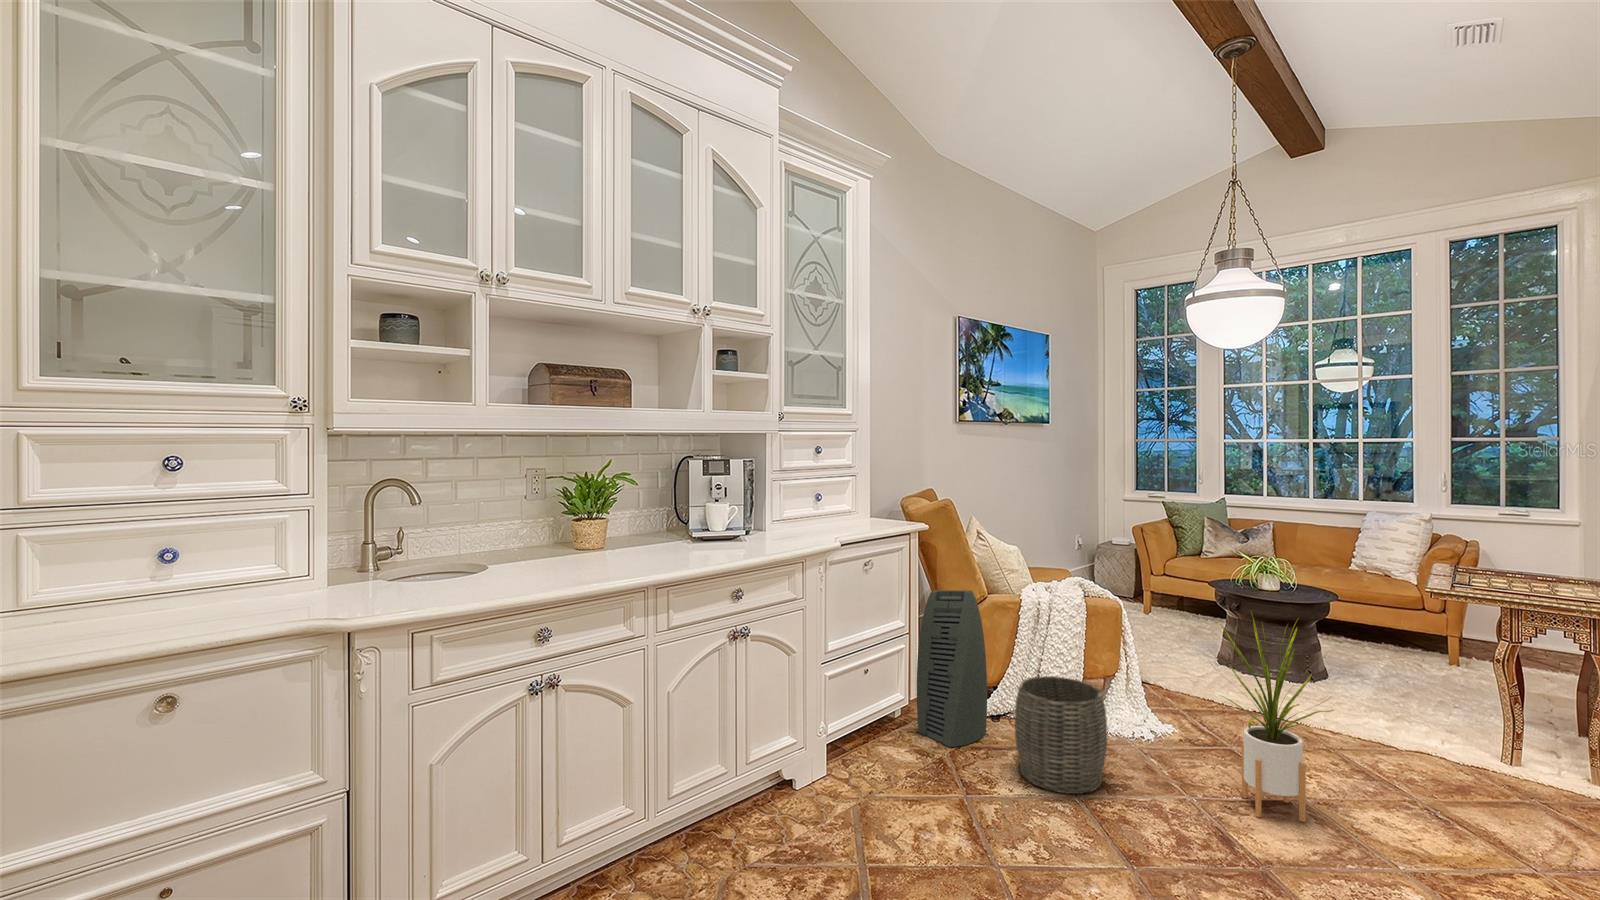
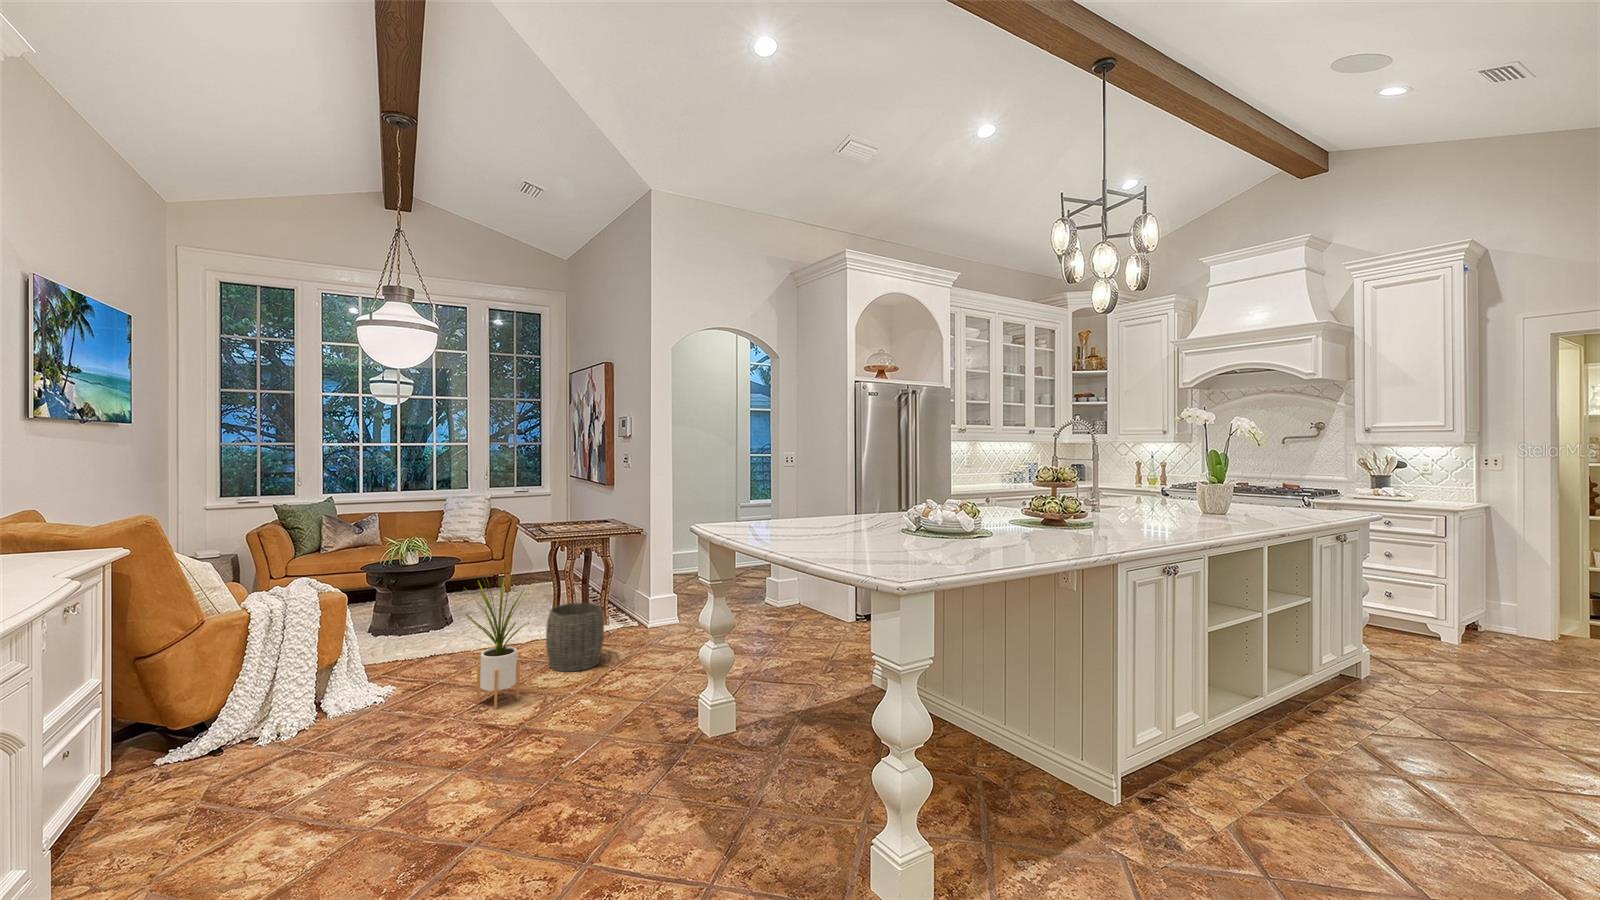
air purifier: present [917,590,987,747] -> none [130,614,226,802]
woven basket: present [1015,676,1107,794] -> present [546,603,604,672]

